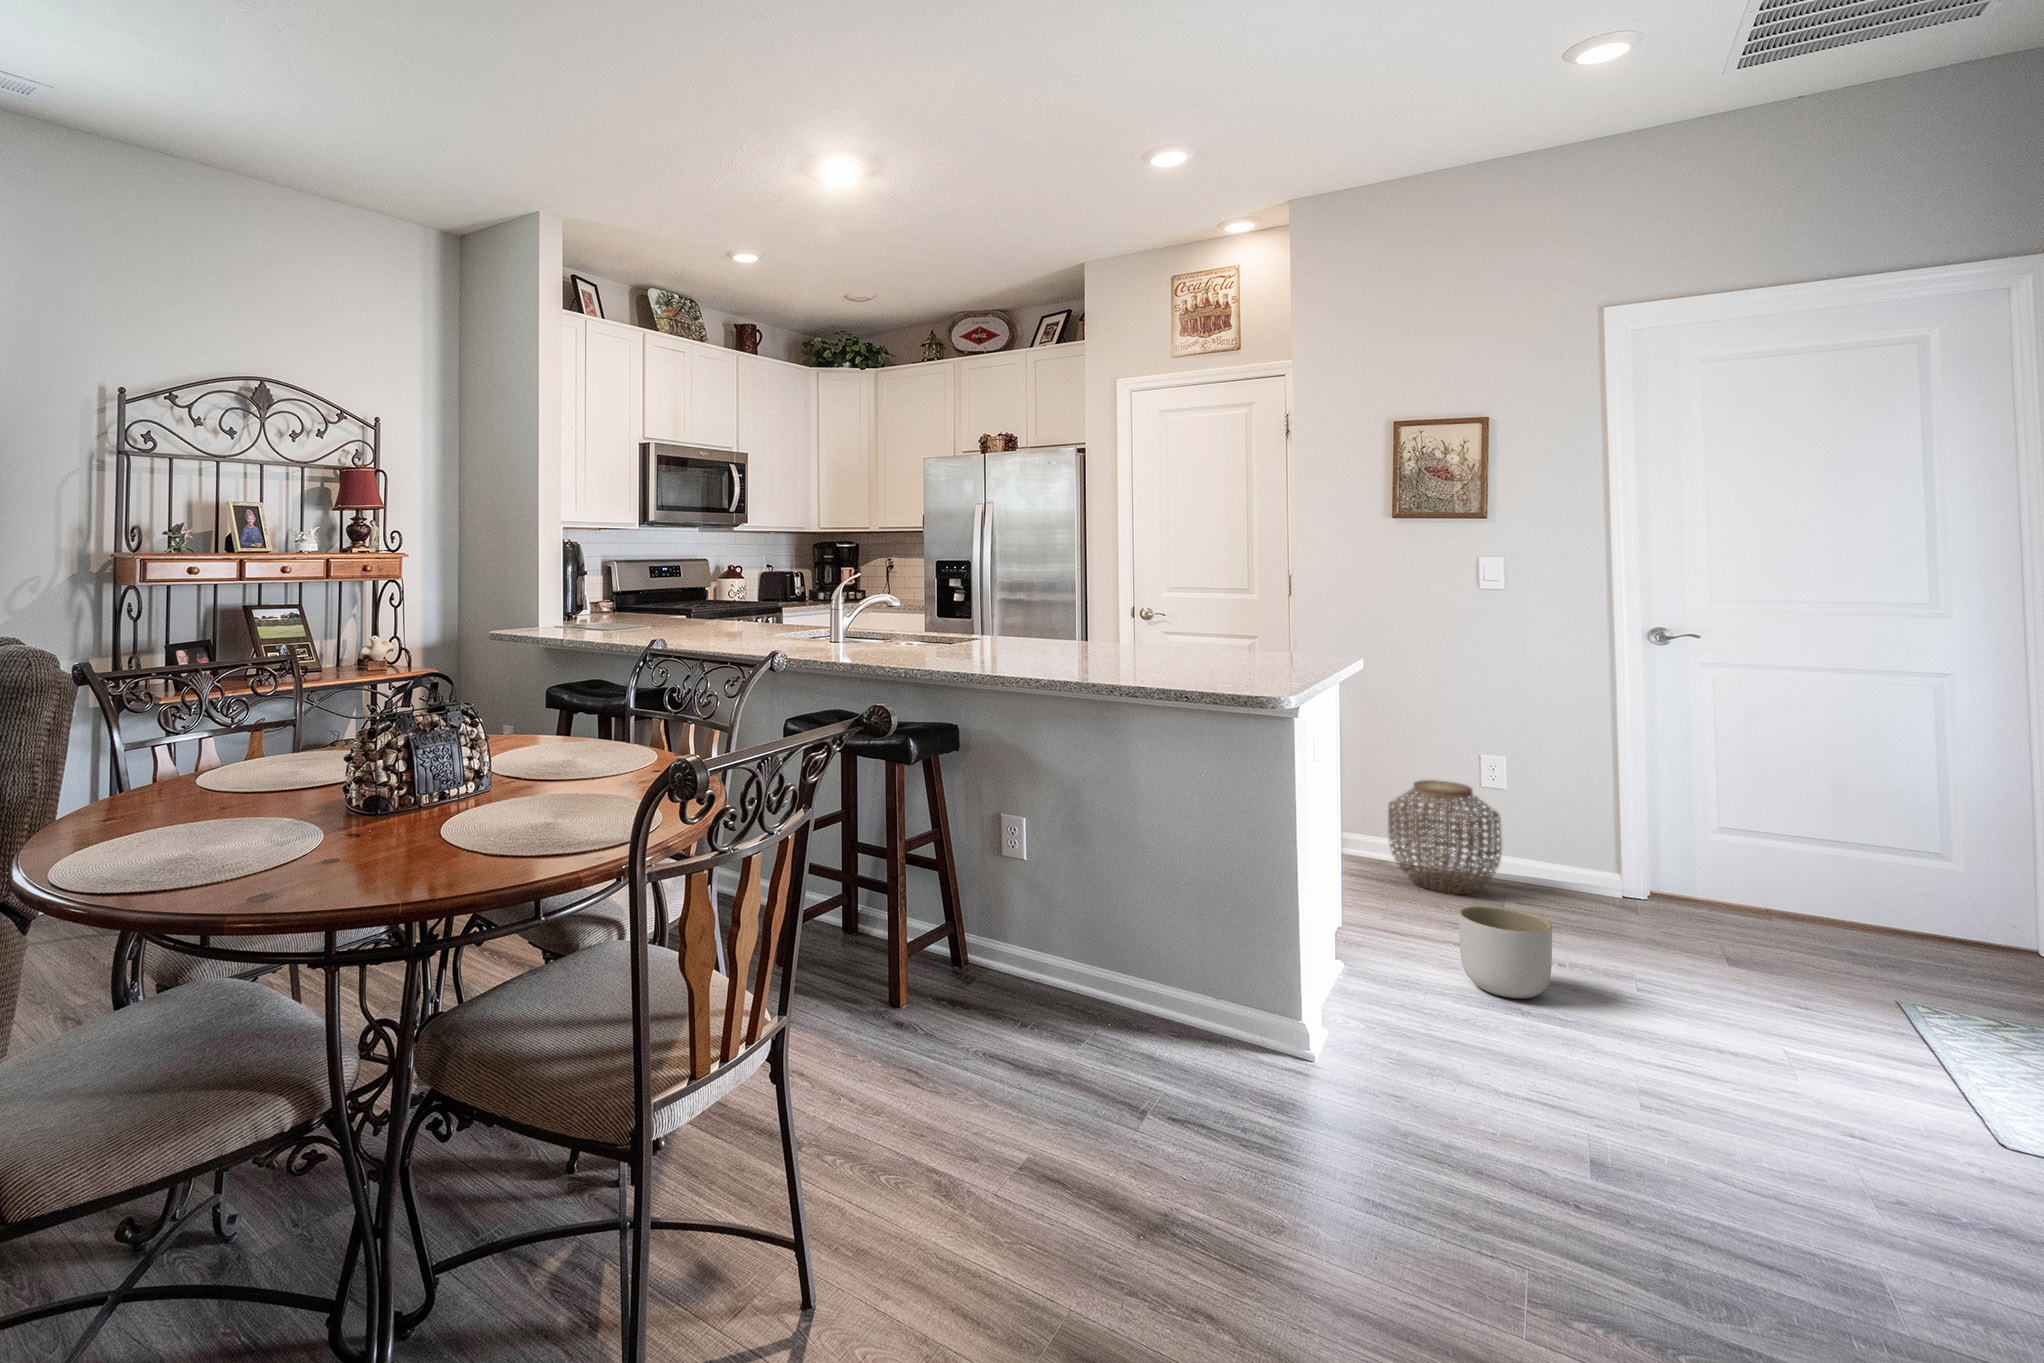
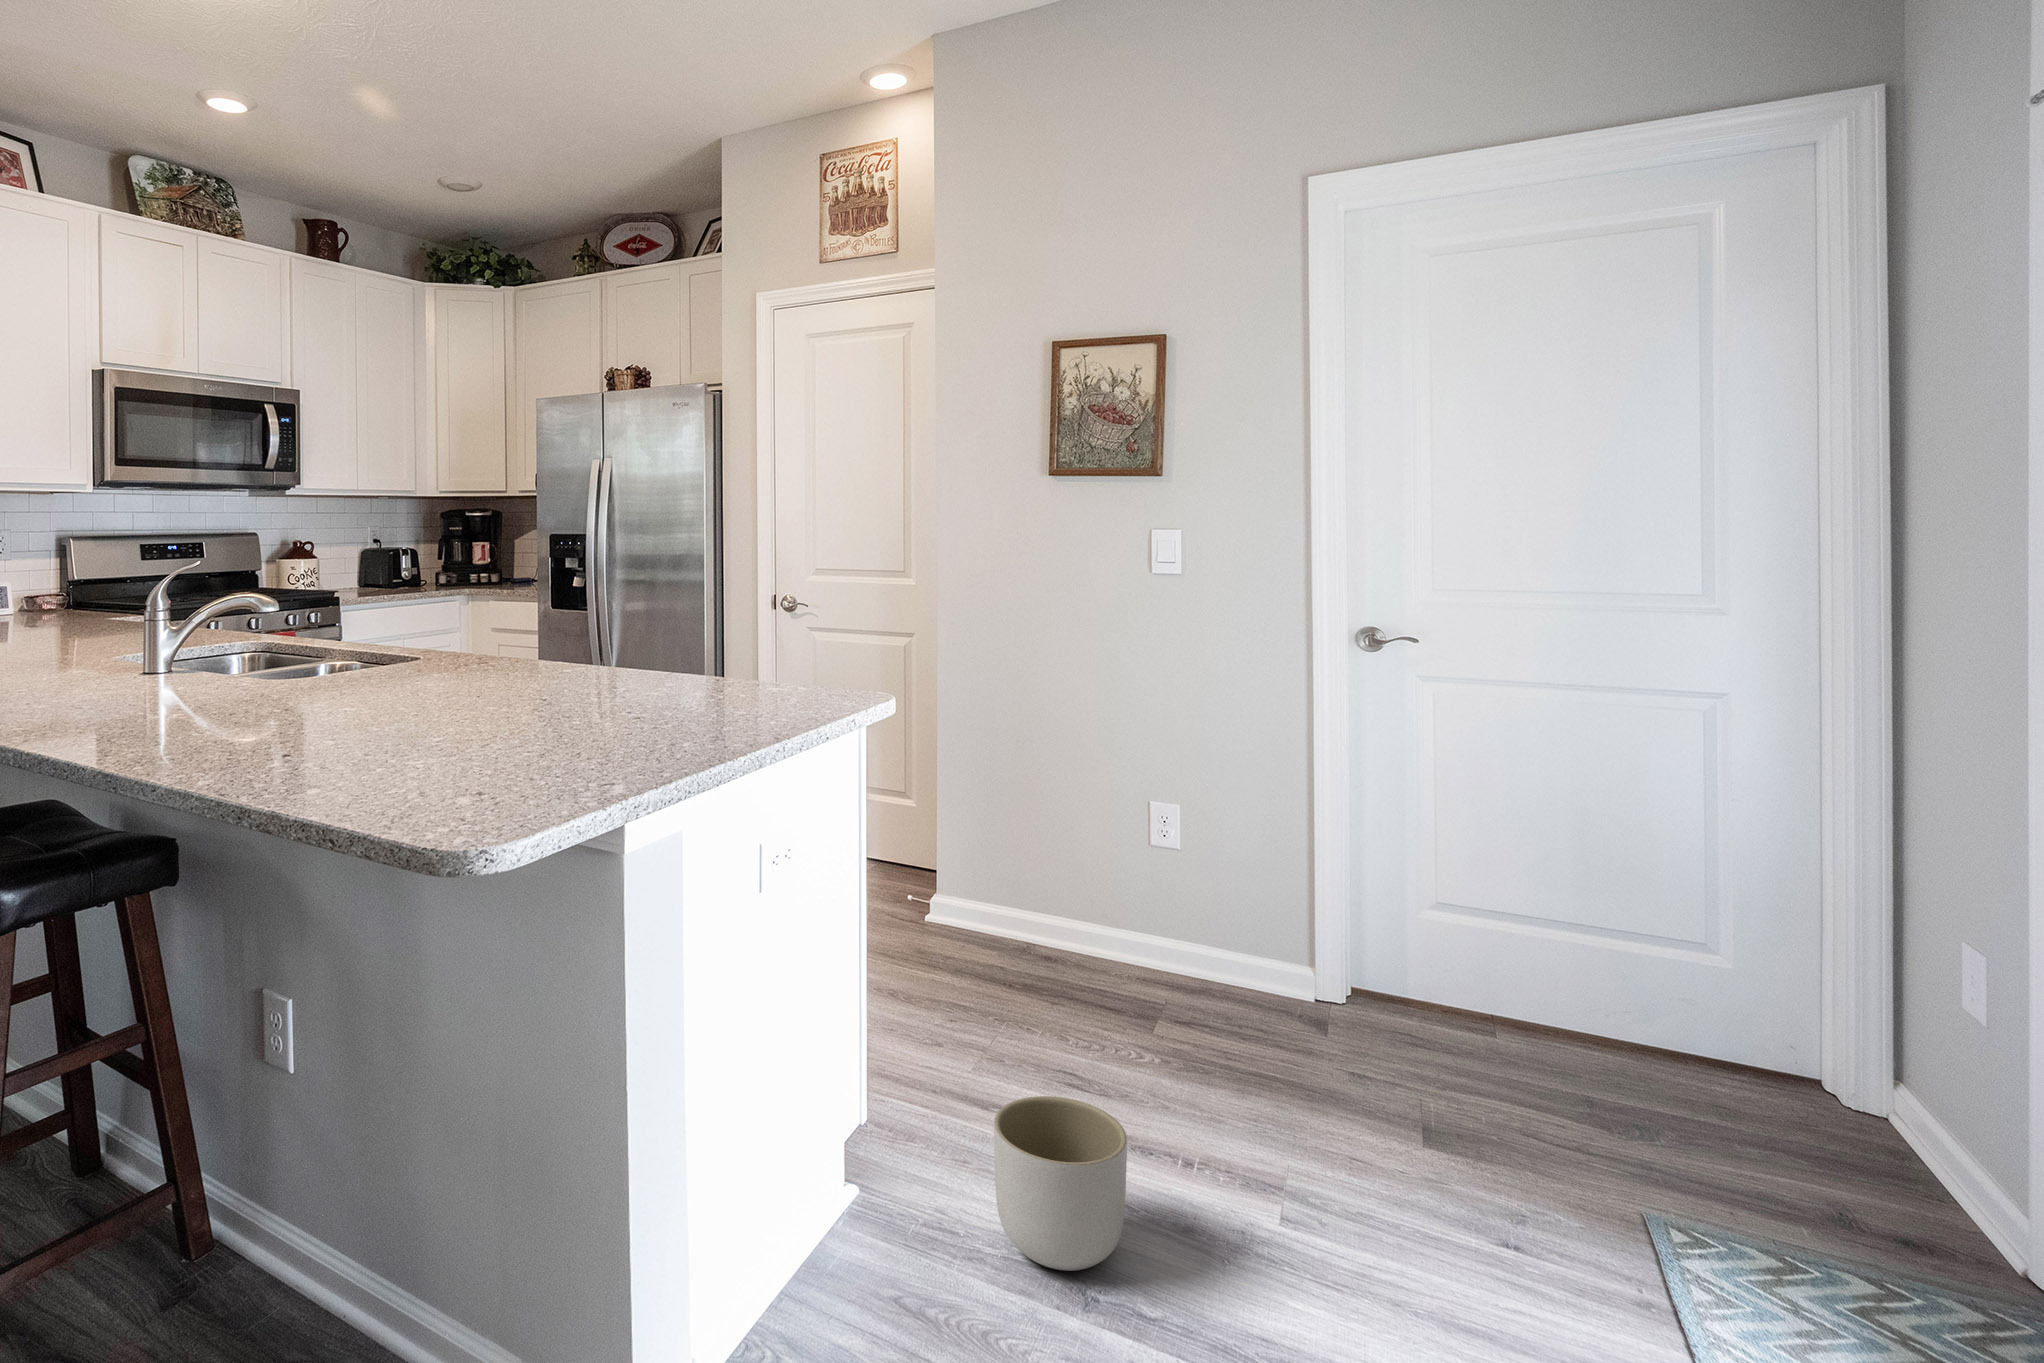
woven basket: present [1388,780,1502,894] -> none [1016,854,1161,1025]

